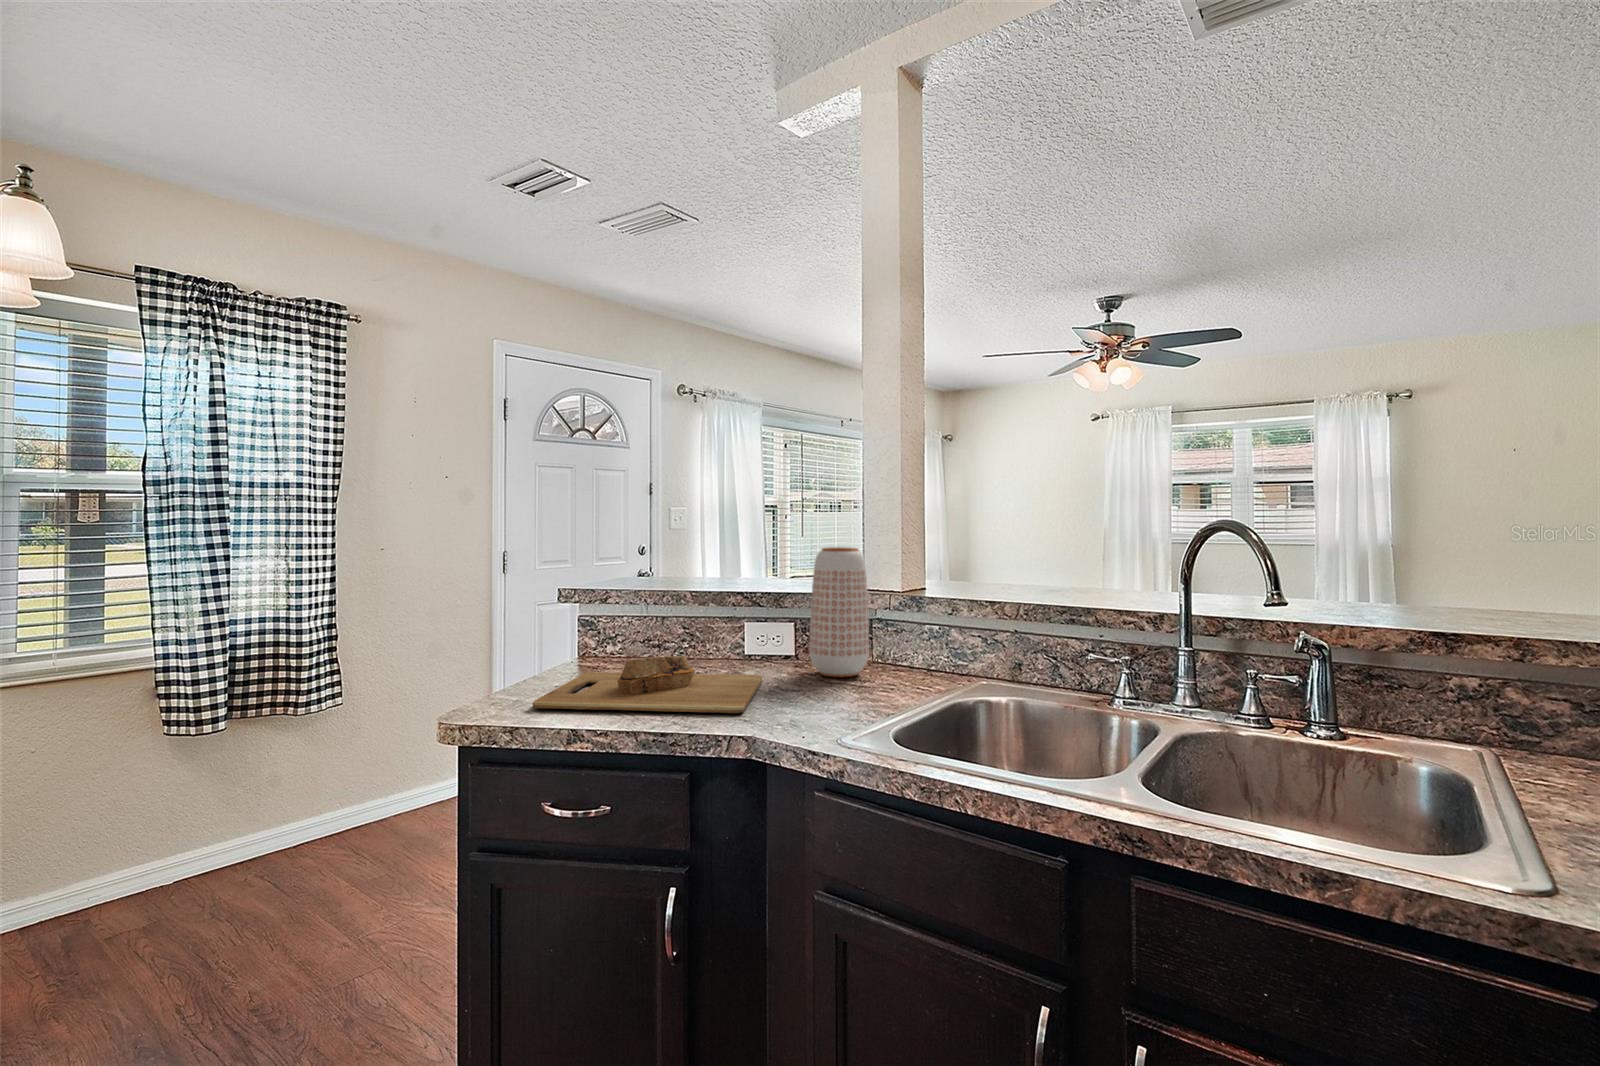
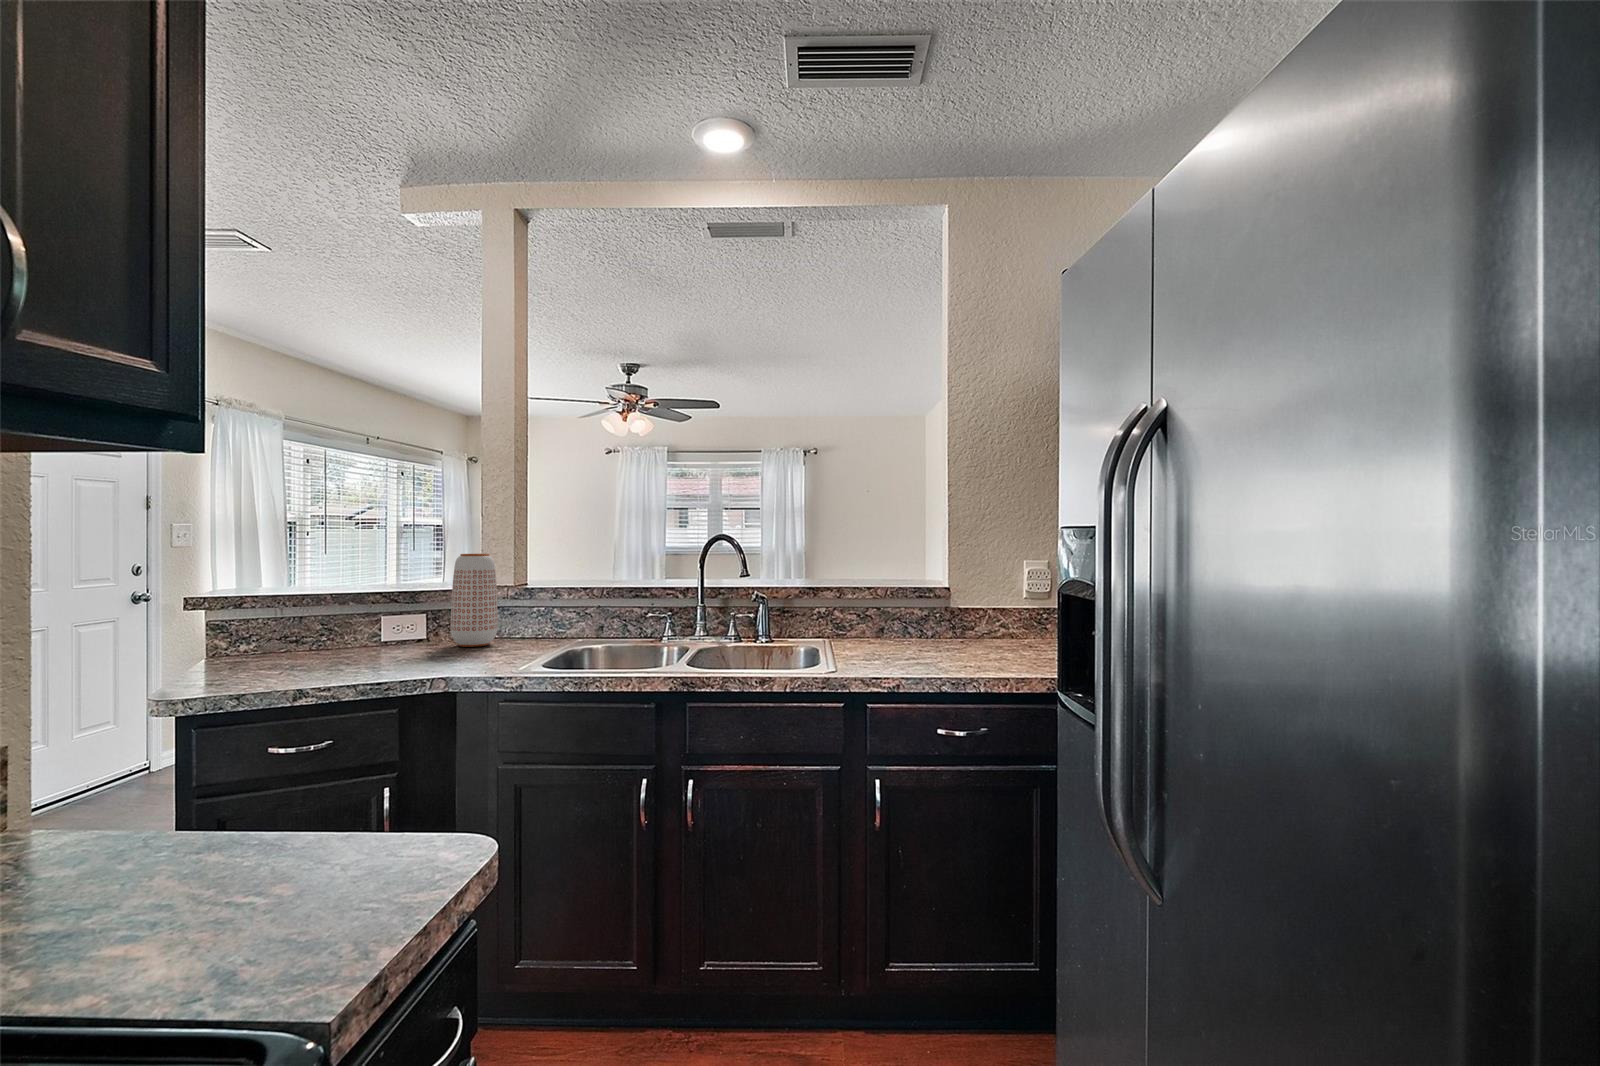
cutting board: present [533,656,762,713] -> none [238,637,429,684]

